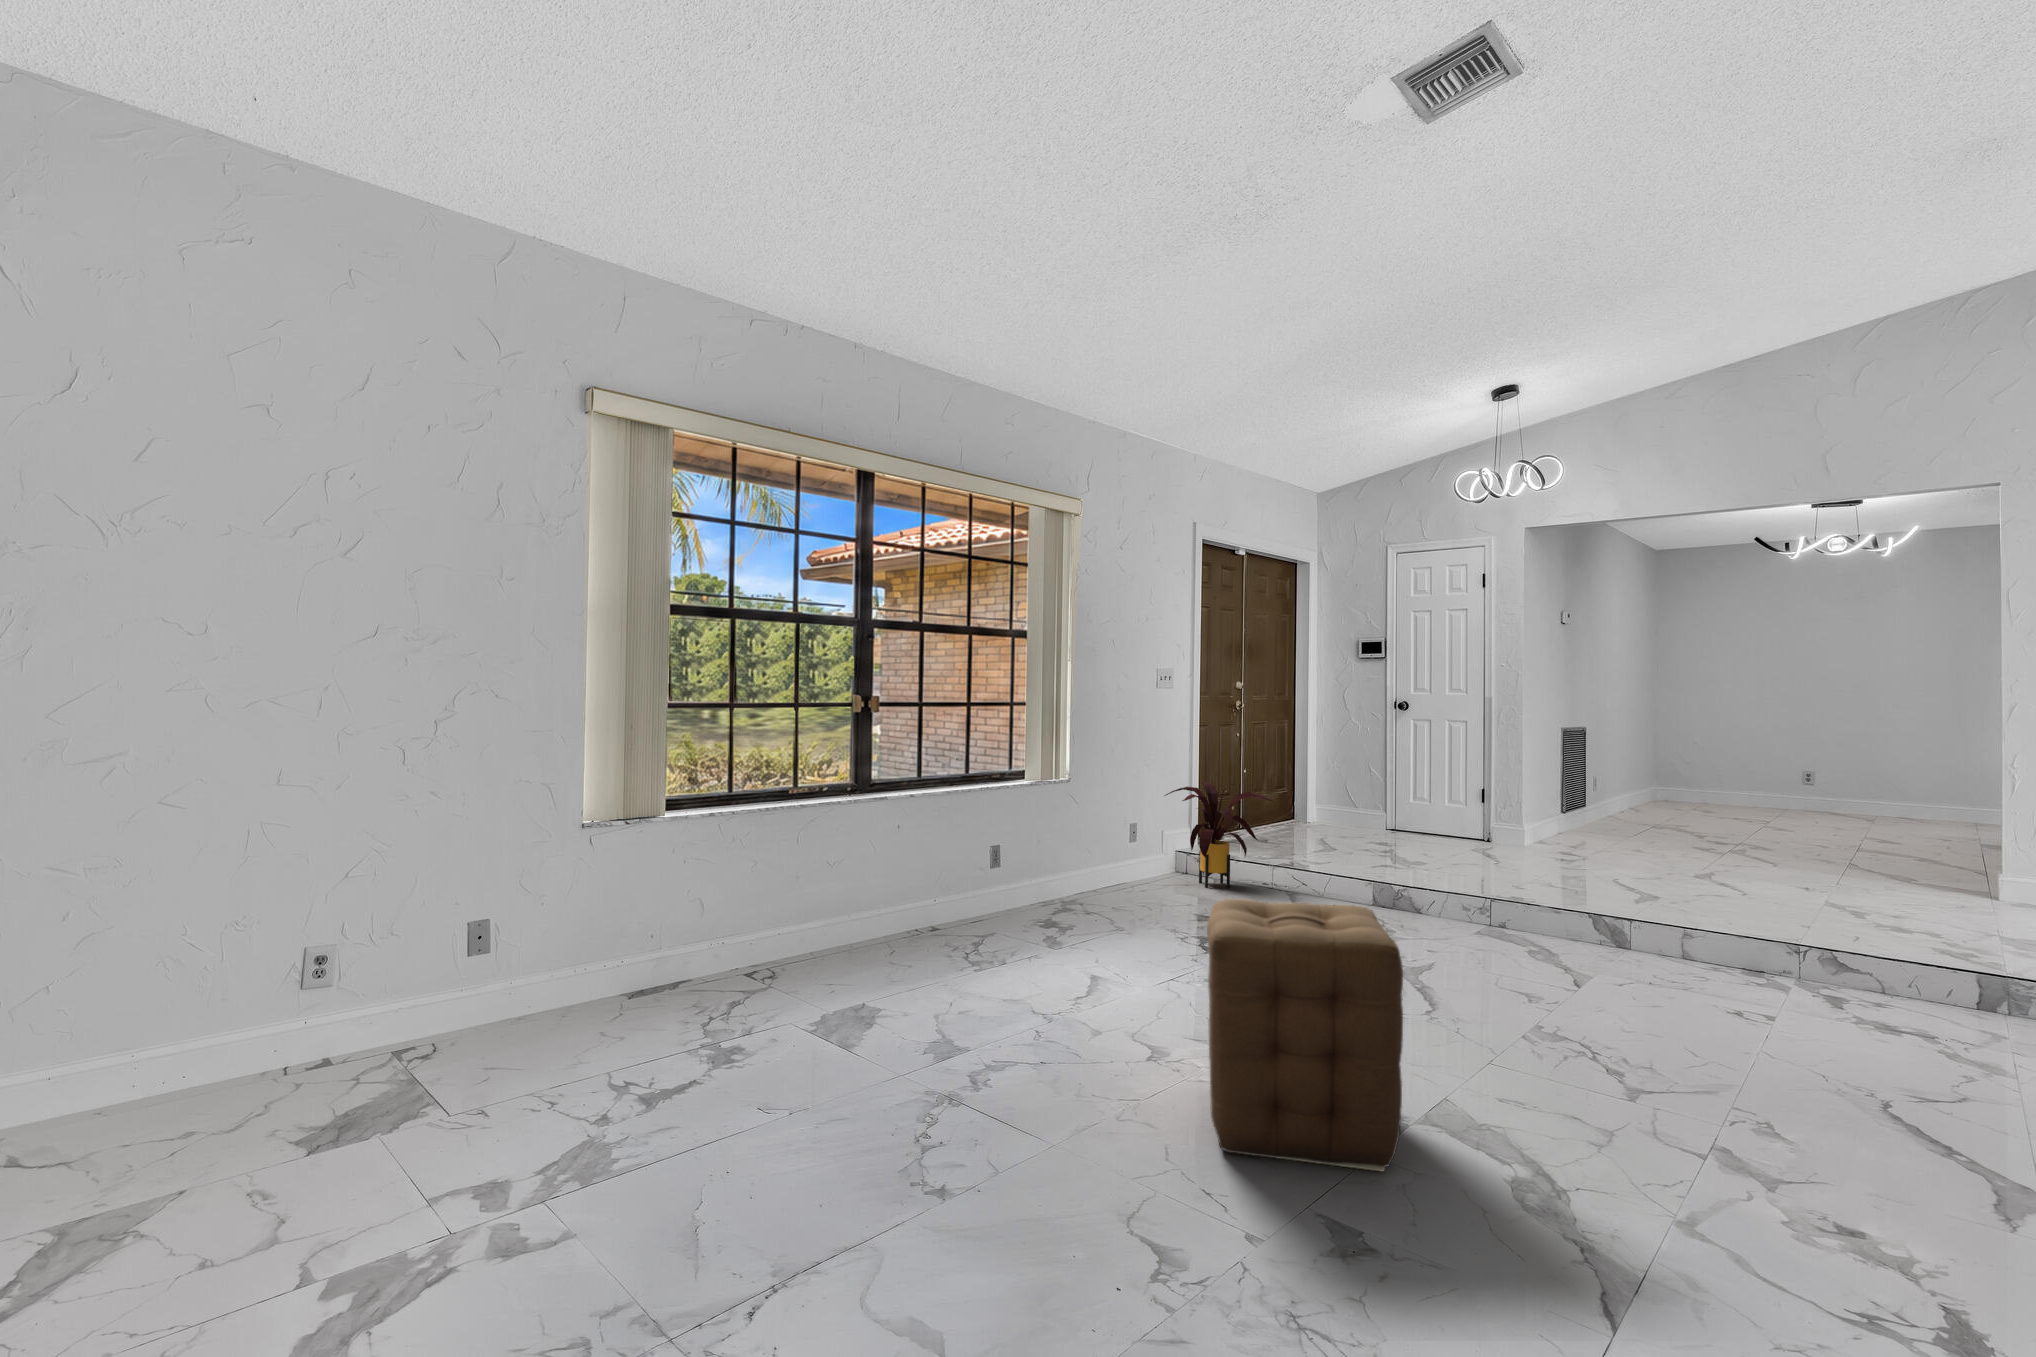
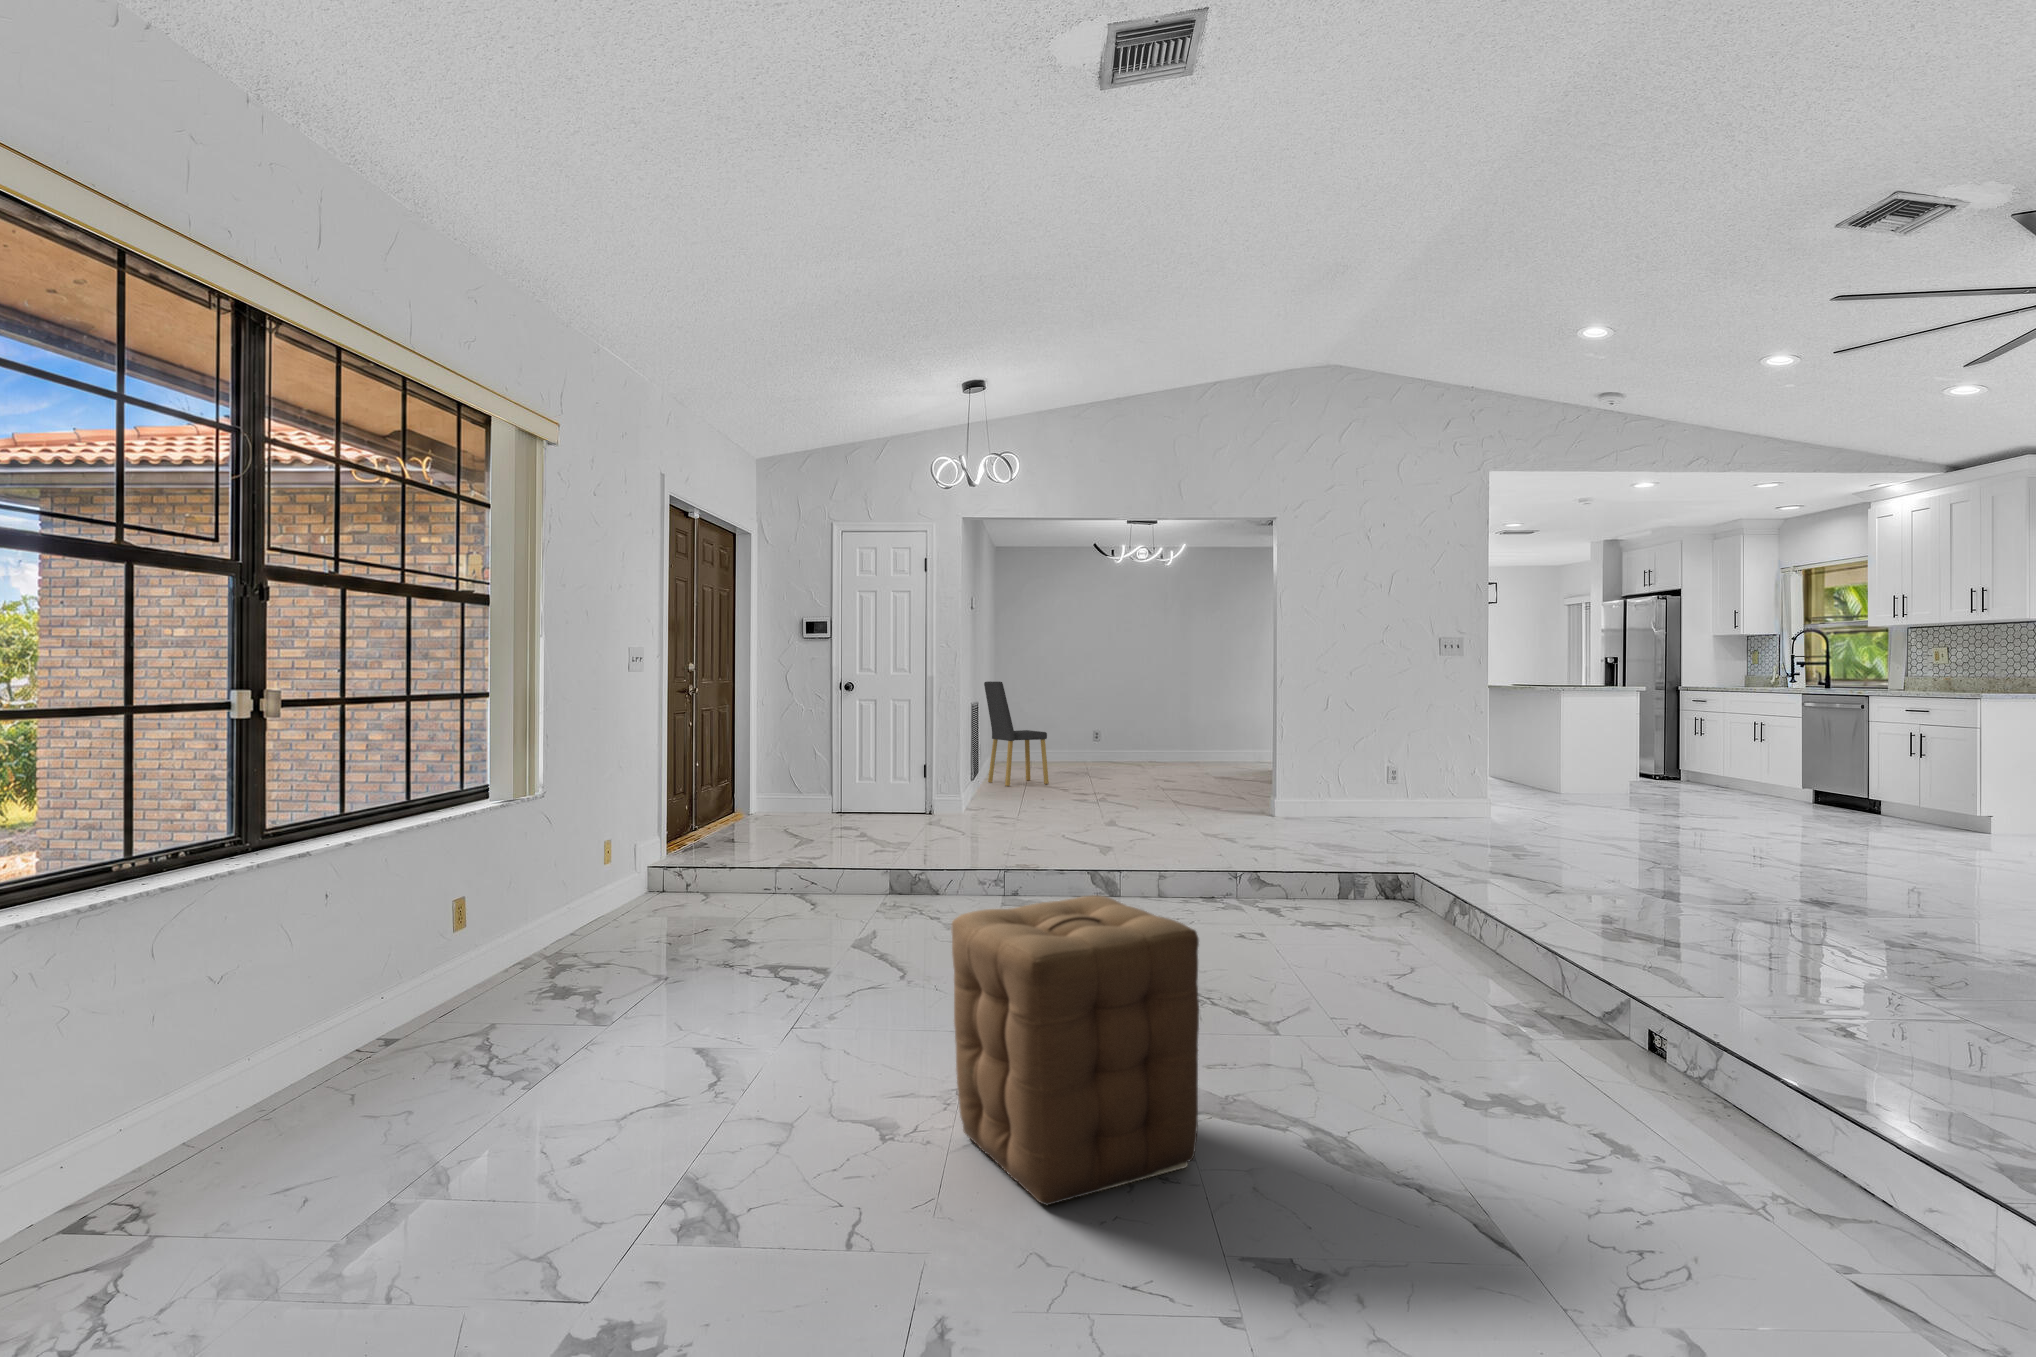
dining chair: none [1588,708,1668,825] -> present [984,681,1049,786]
house plant: present [1164,781,1273,888] -> none [636,782,775,908]

